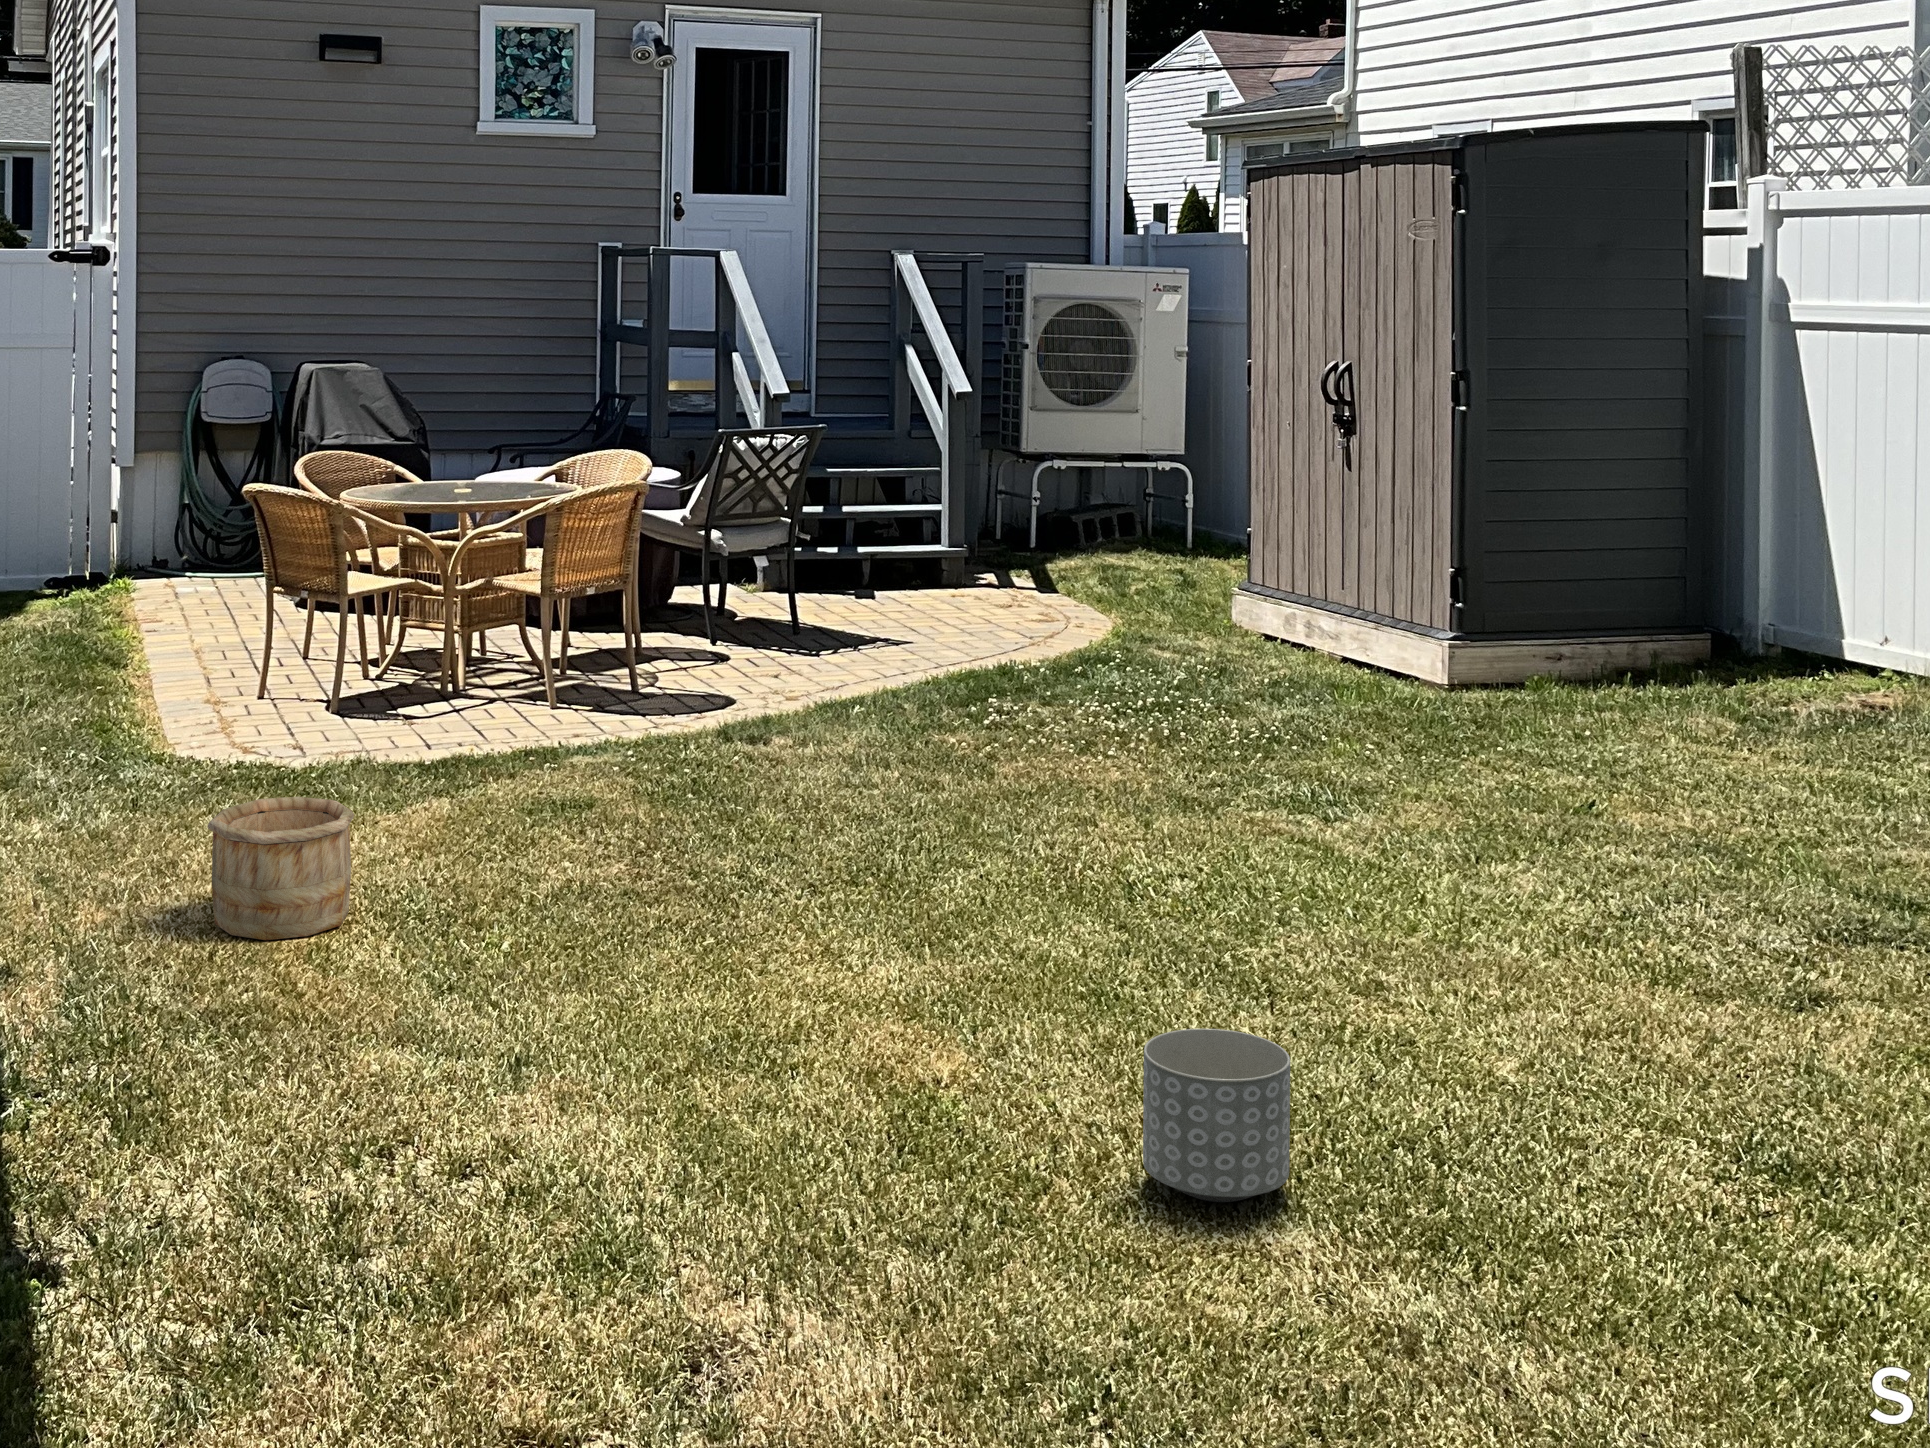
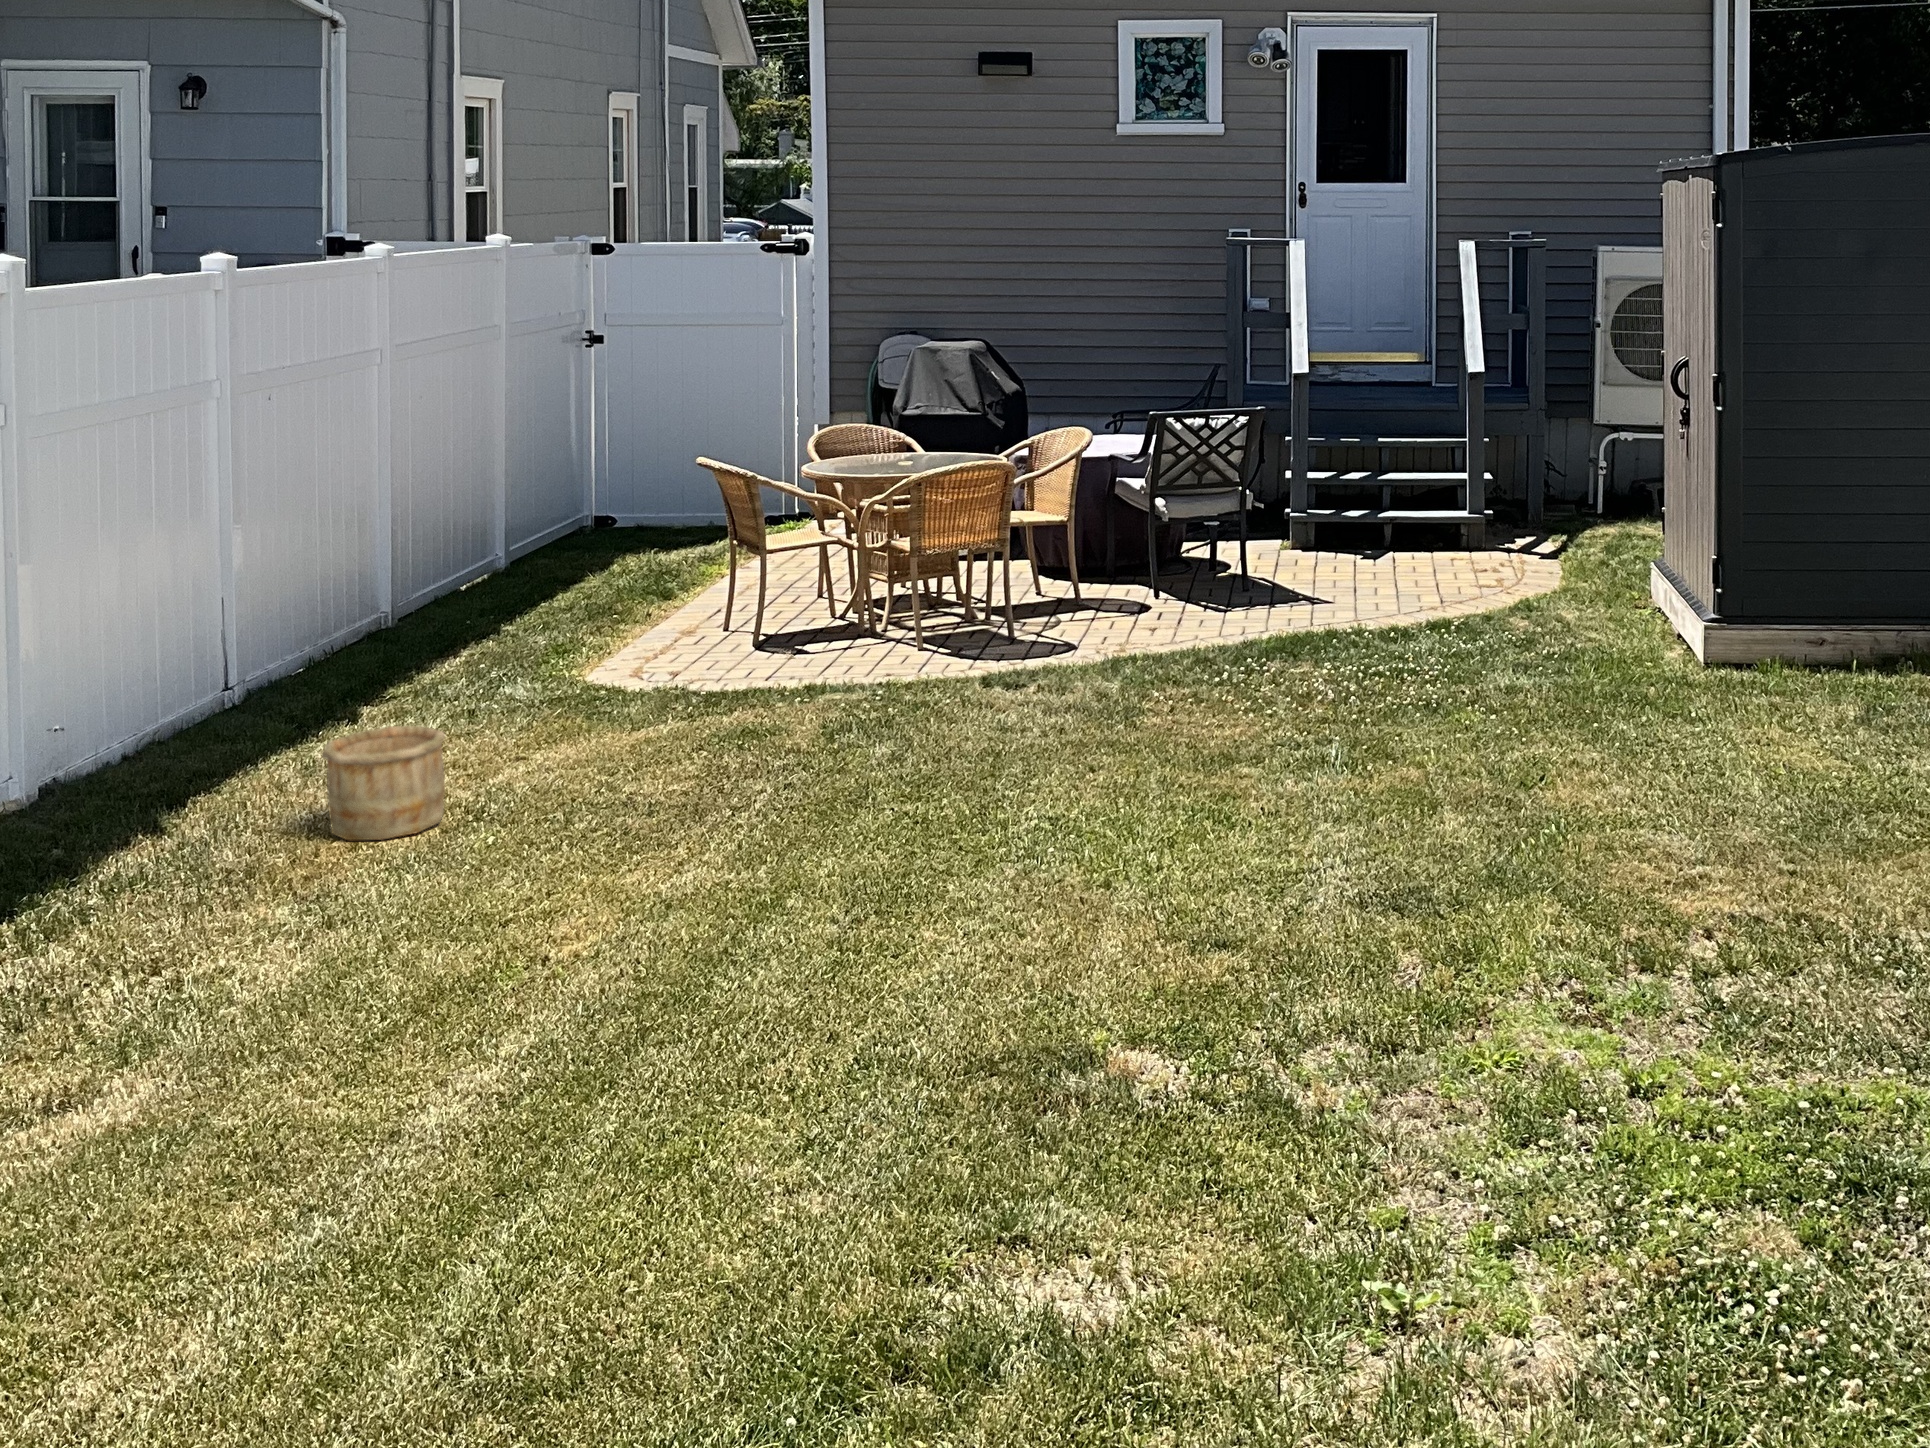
planter: present [1143,1029,1290,1202] -> none [548,993,681,1145]

